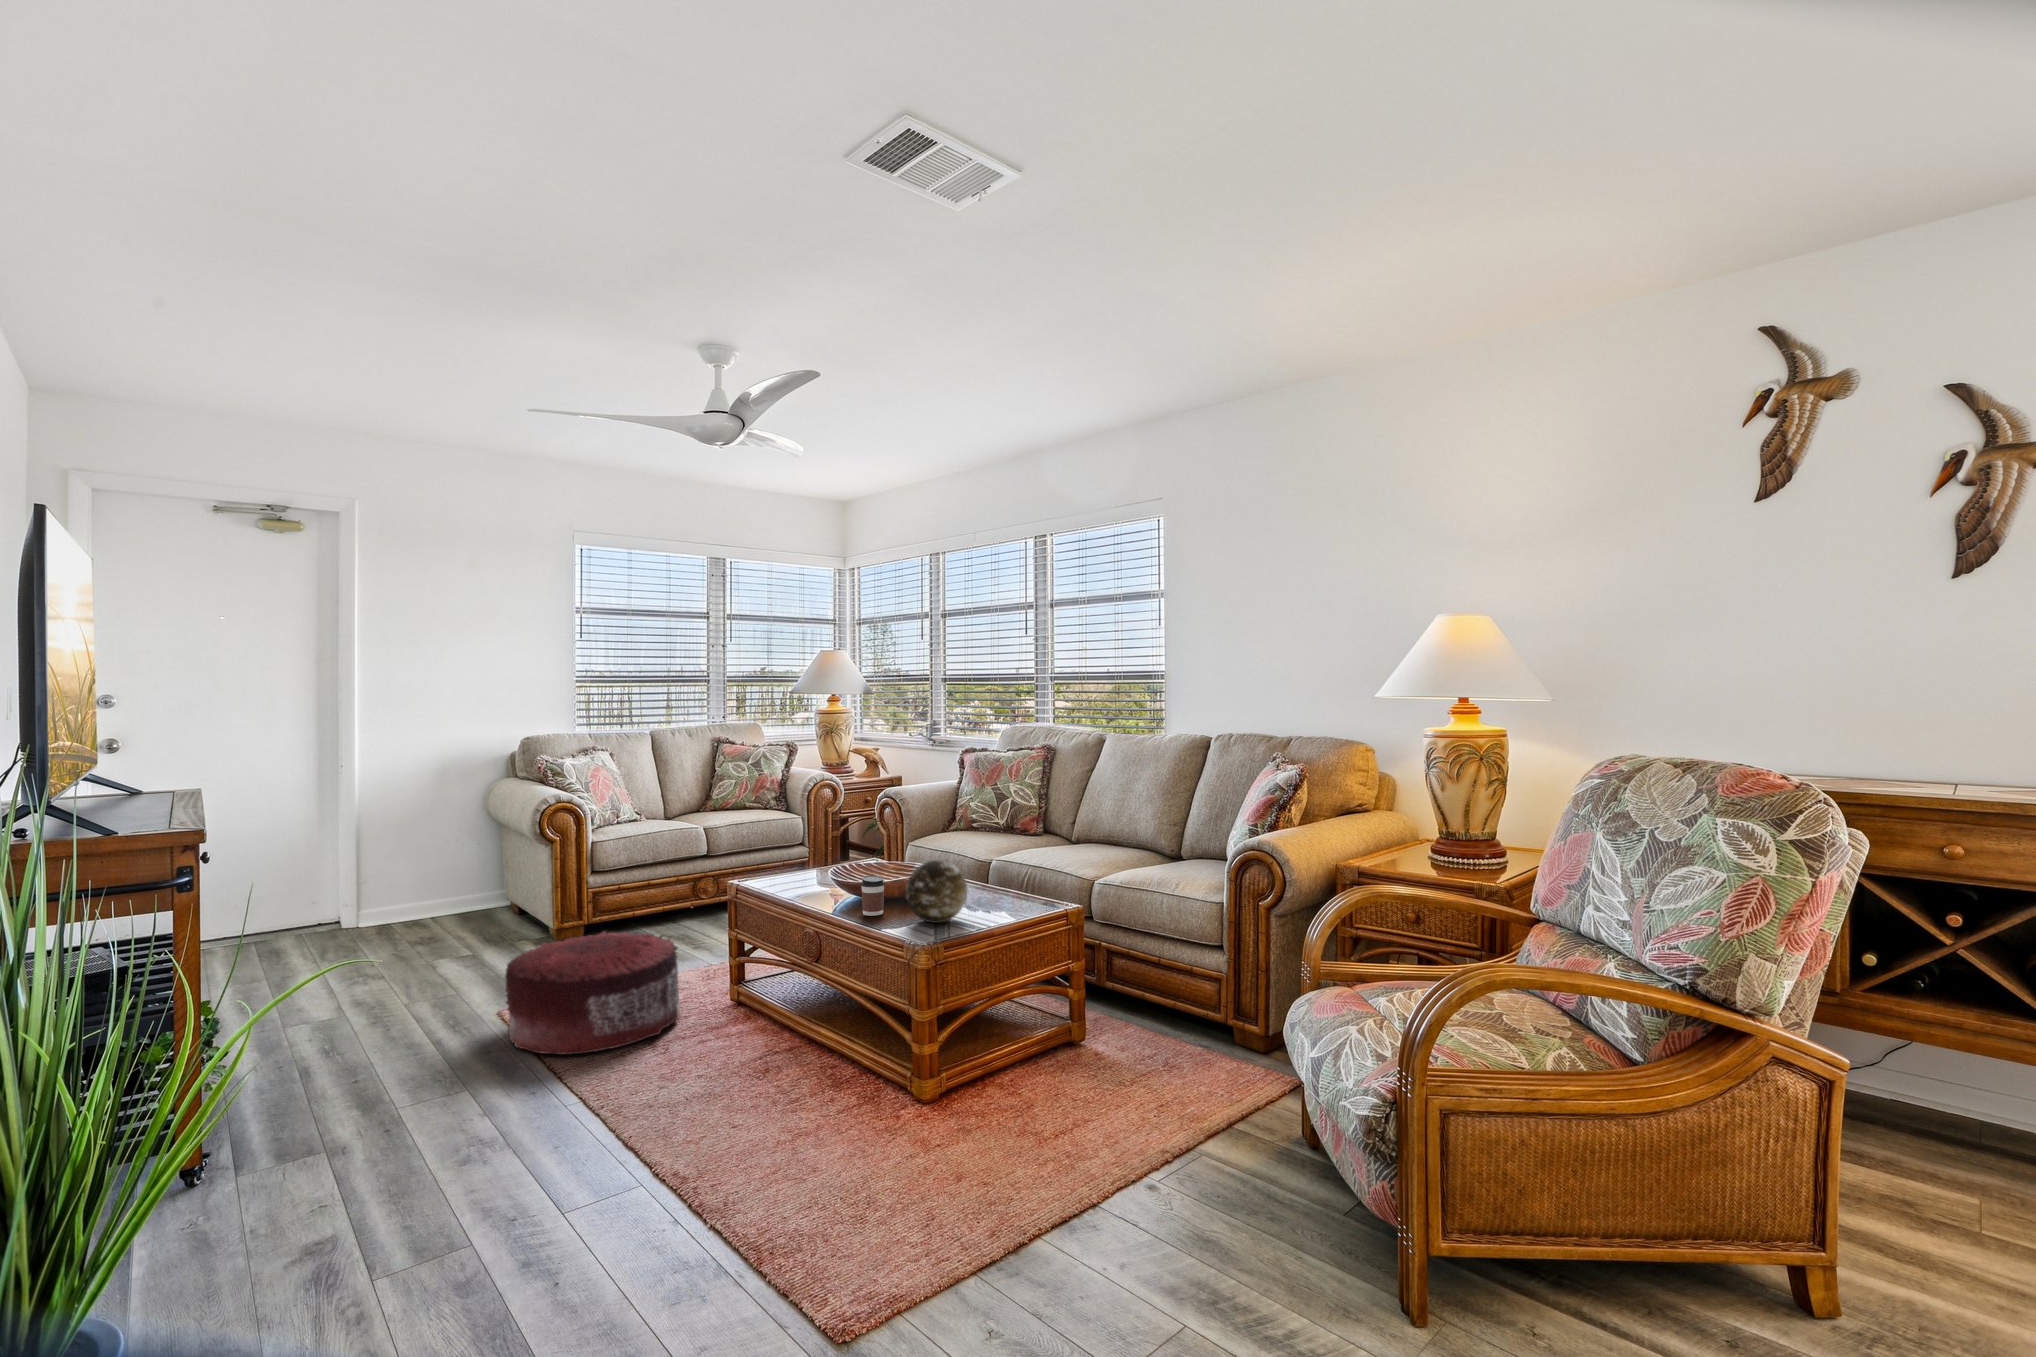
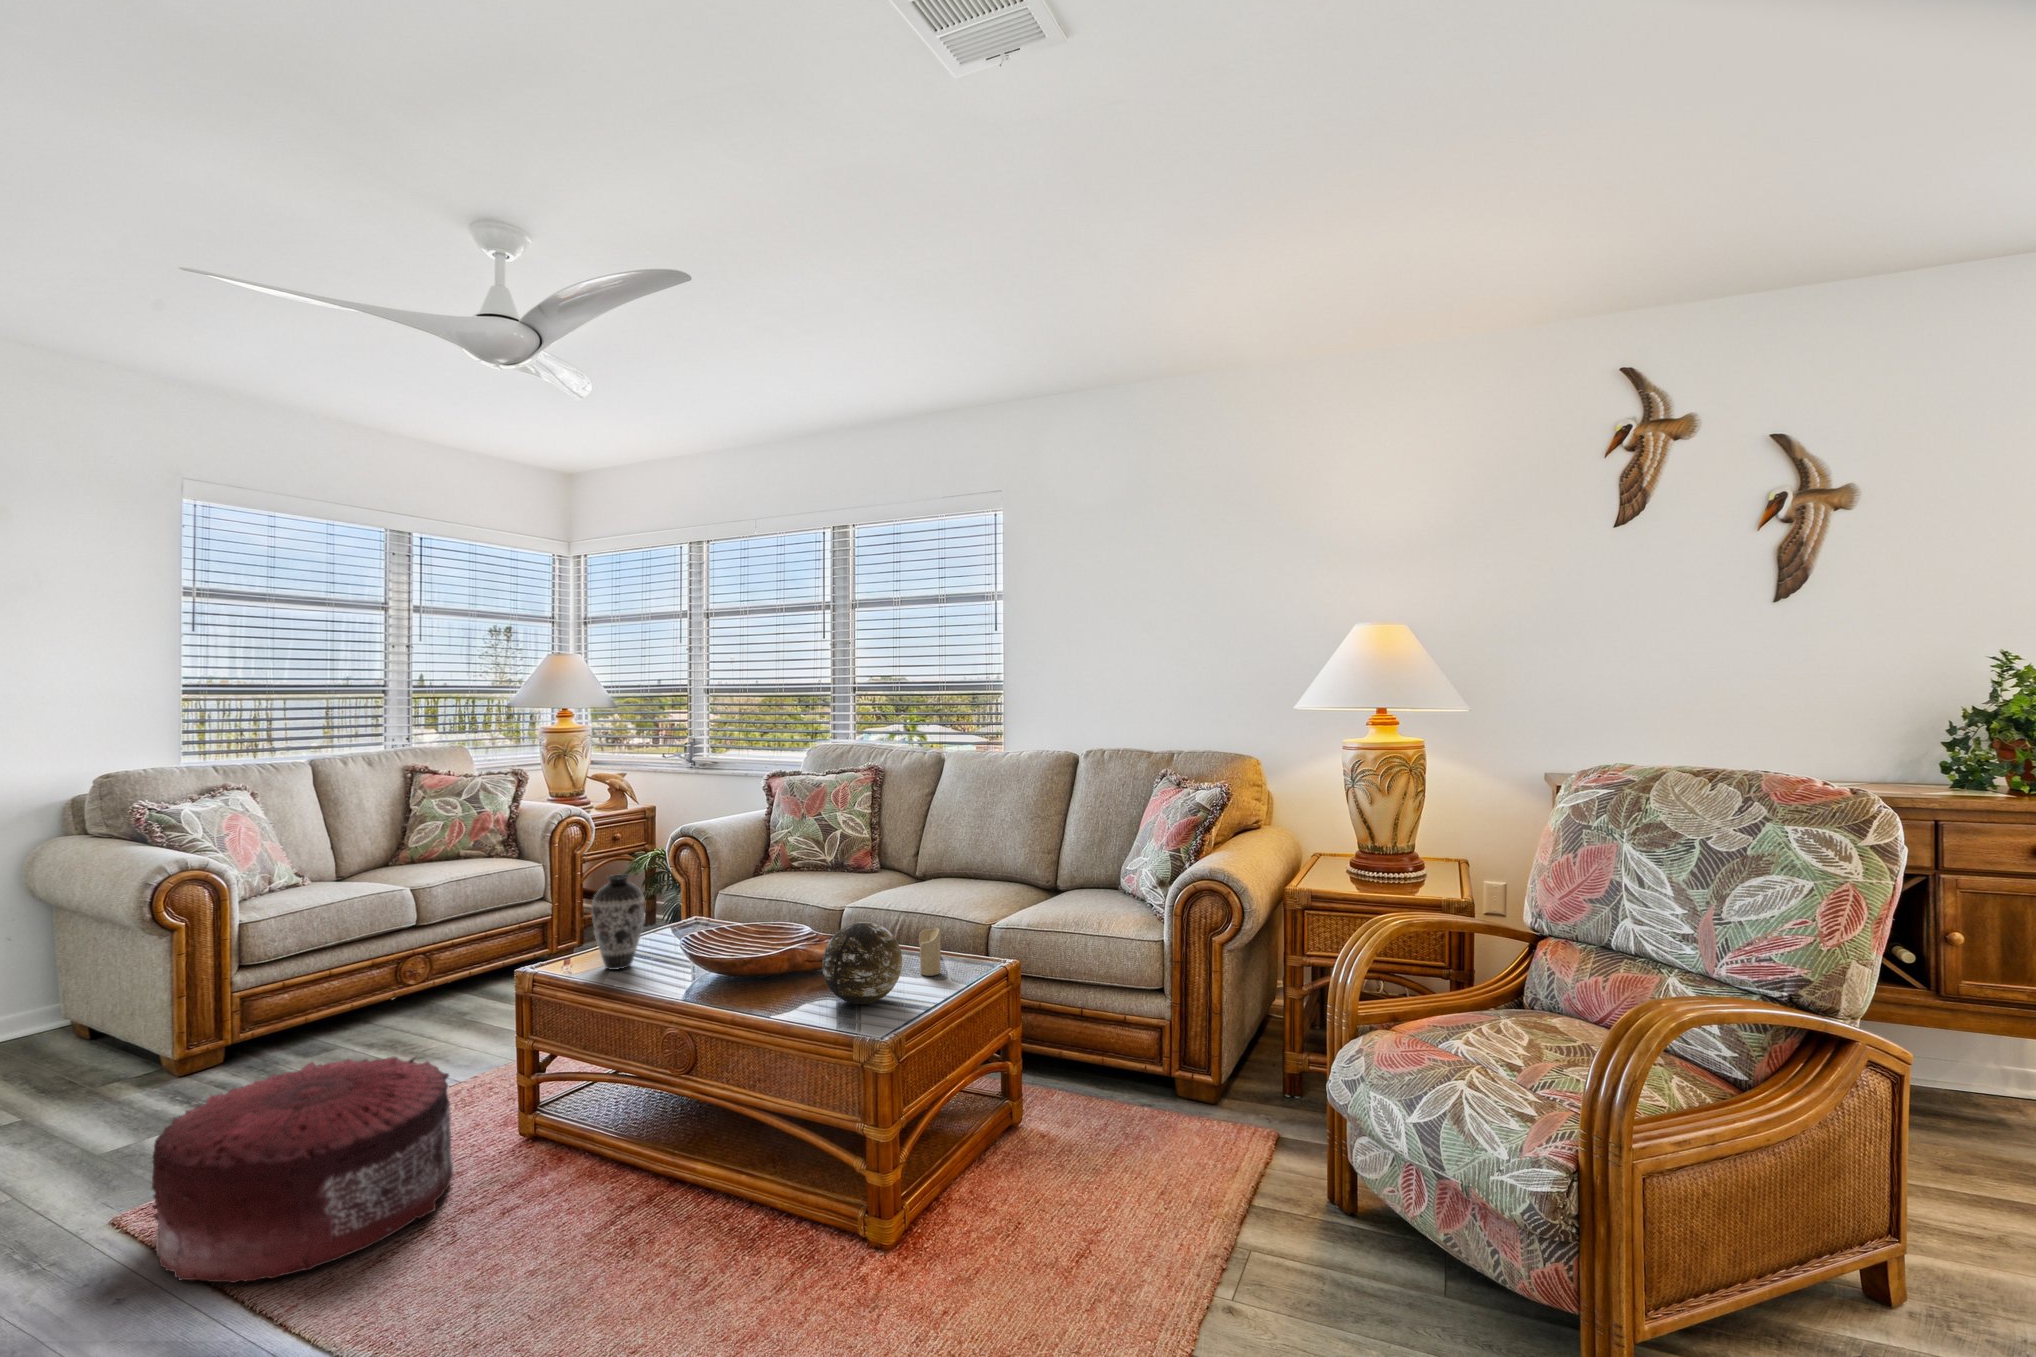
decorative vase: none [772,817,810,886] -> present [591,875,645,970]
candle: none [998,873,1016,911] -> present [919,928,941,976]
coffee cup: present [861,876,885,916] -> none [752,948,784,1003]

